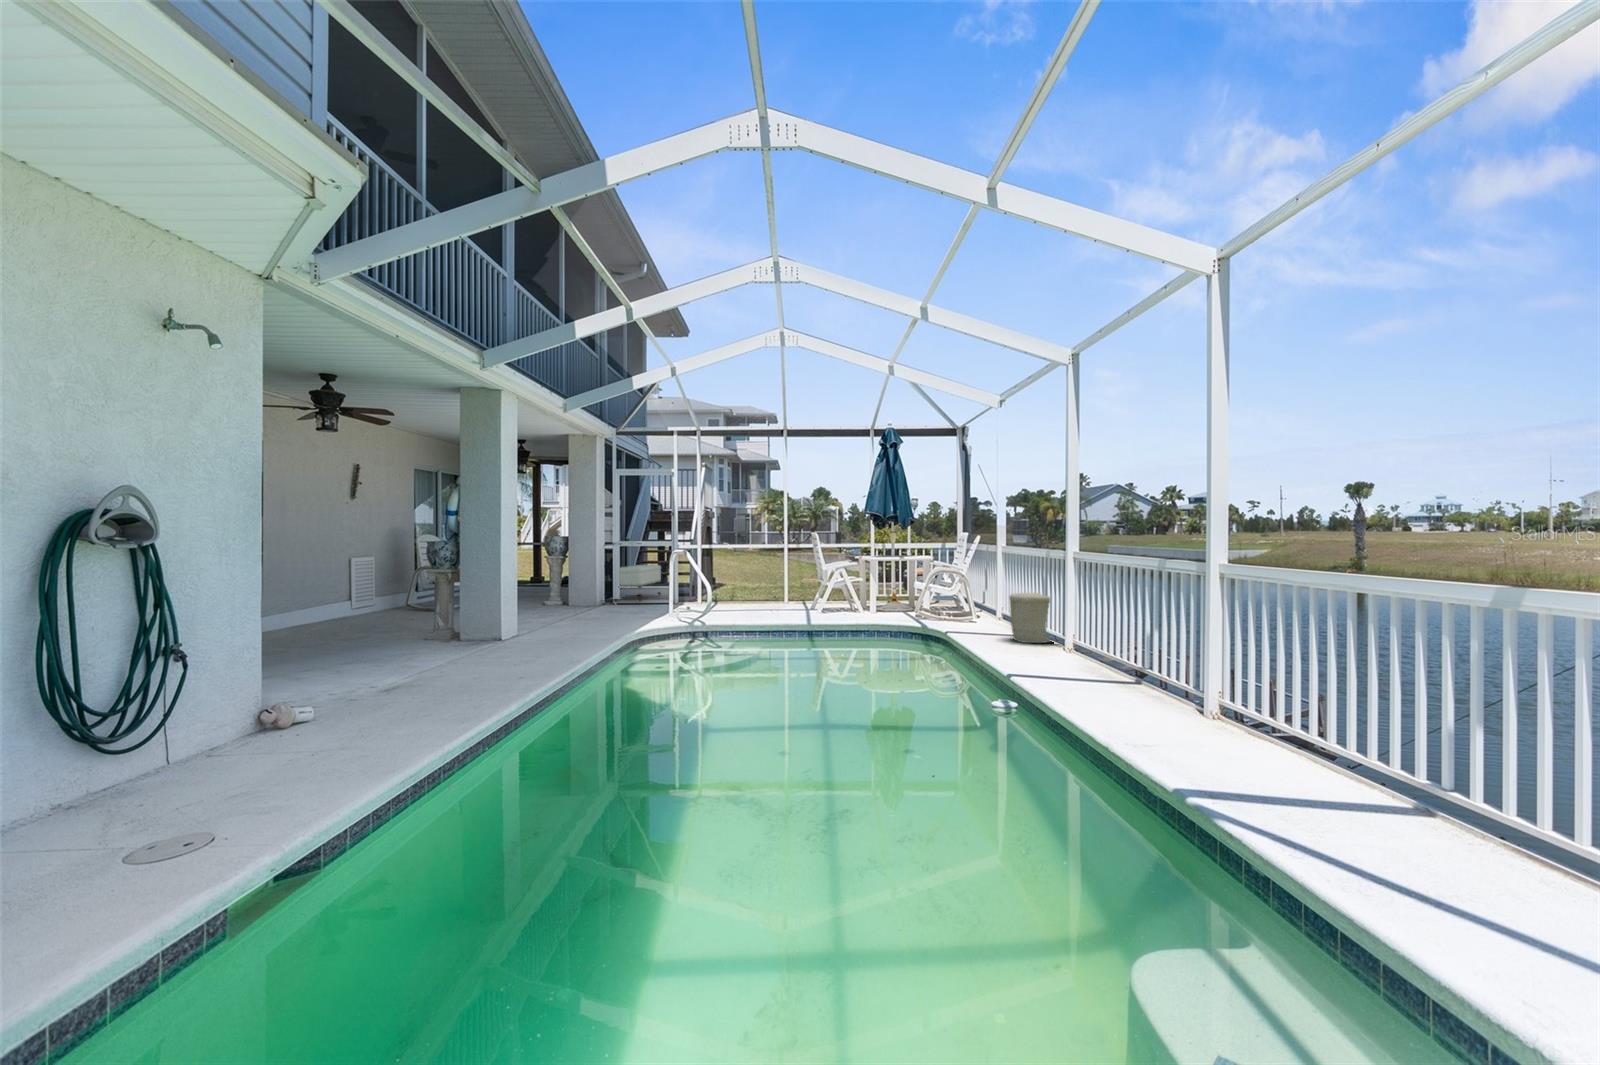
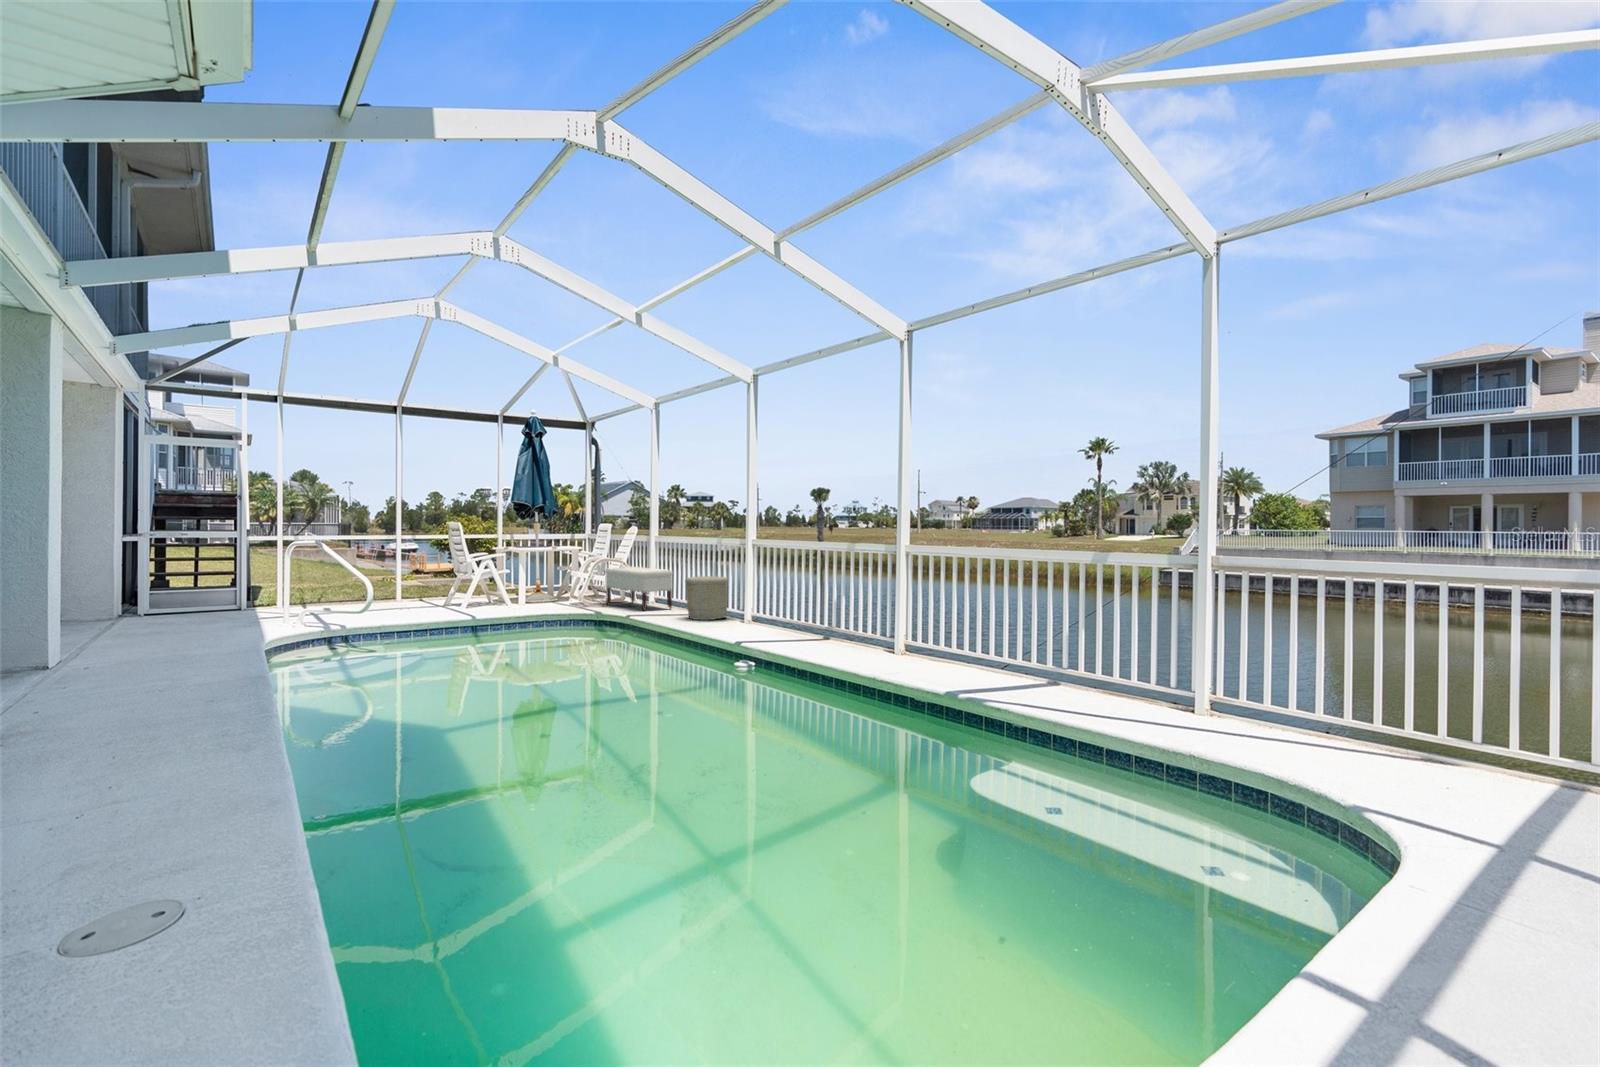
bench: present [615,565,661,601] -> present [605,566,673,611]

